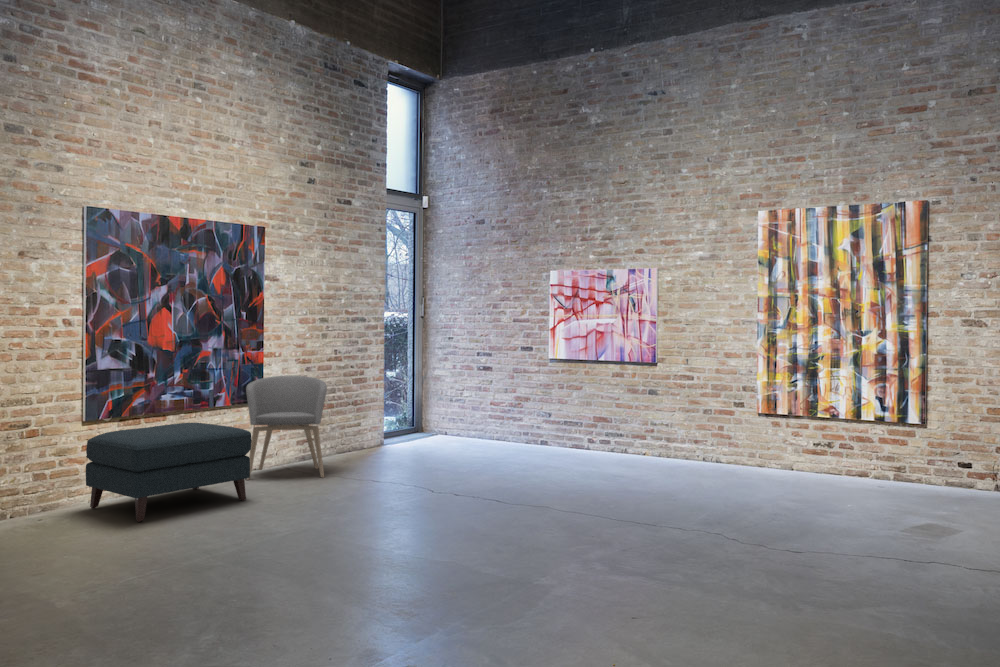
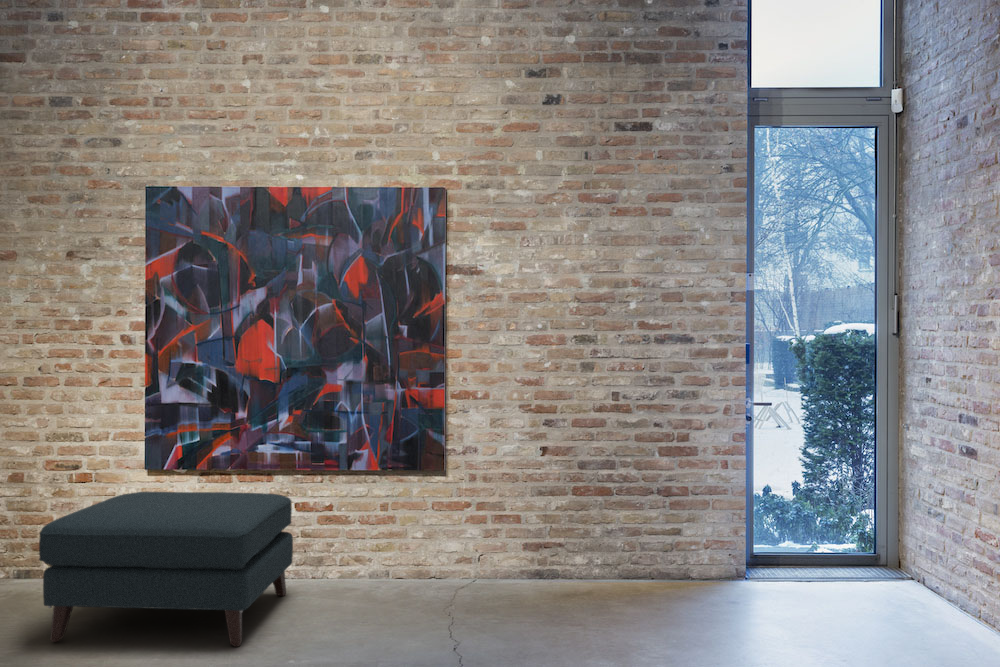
armchair: present [246,375,327,480] -> none [367,431,509,634]

